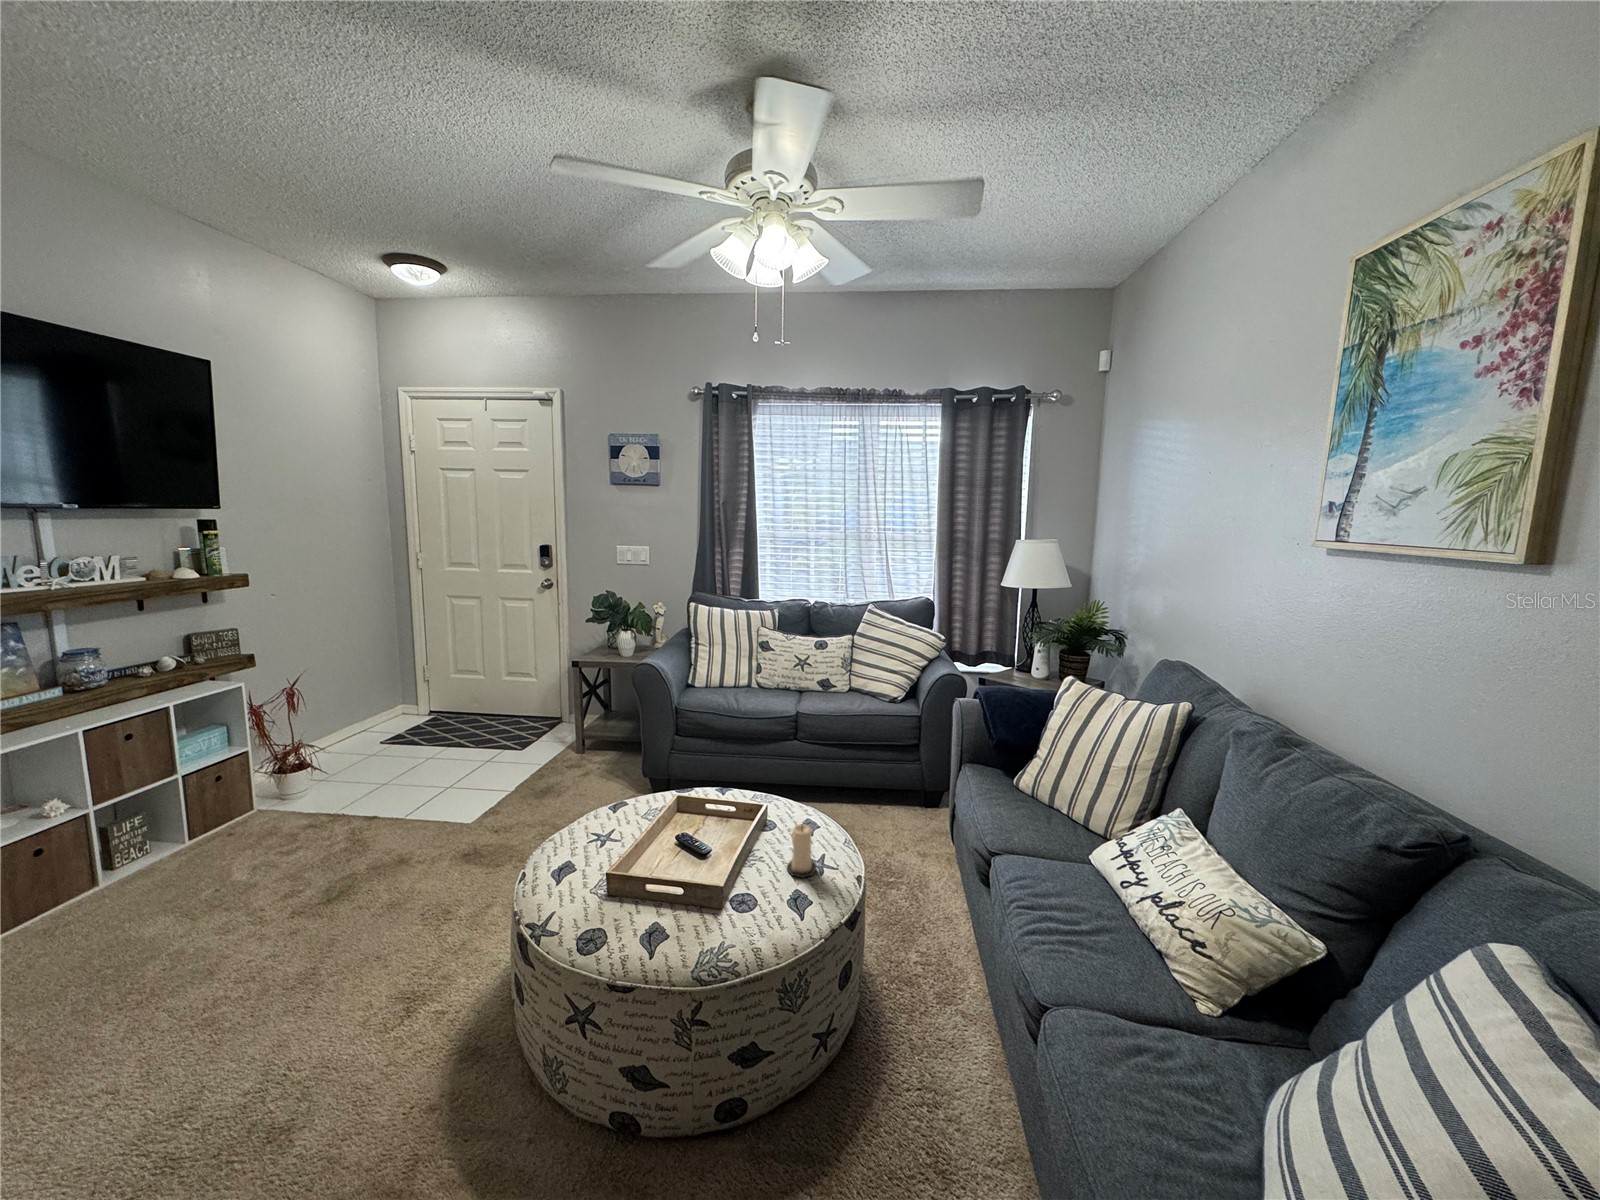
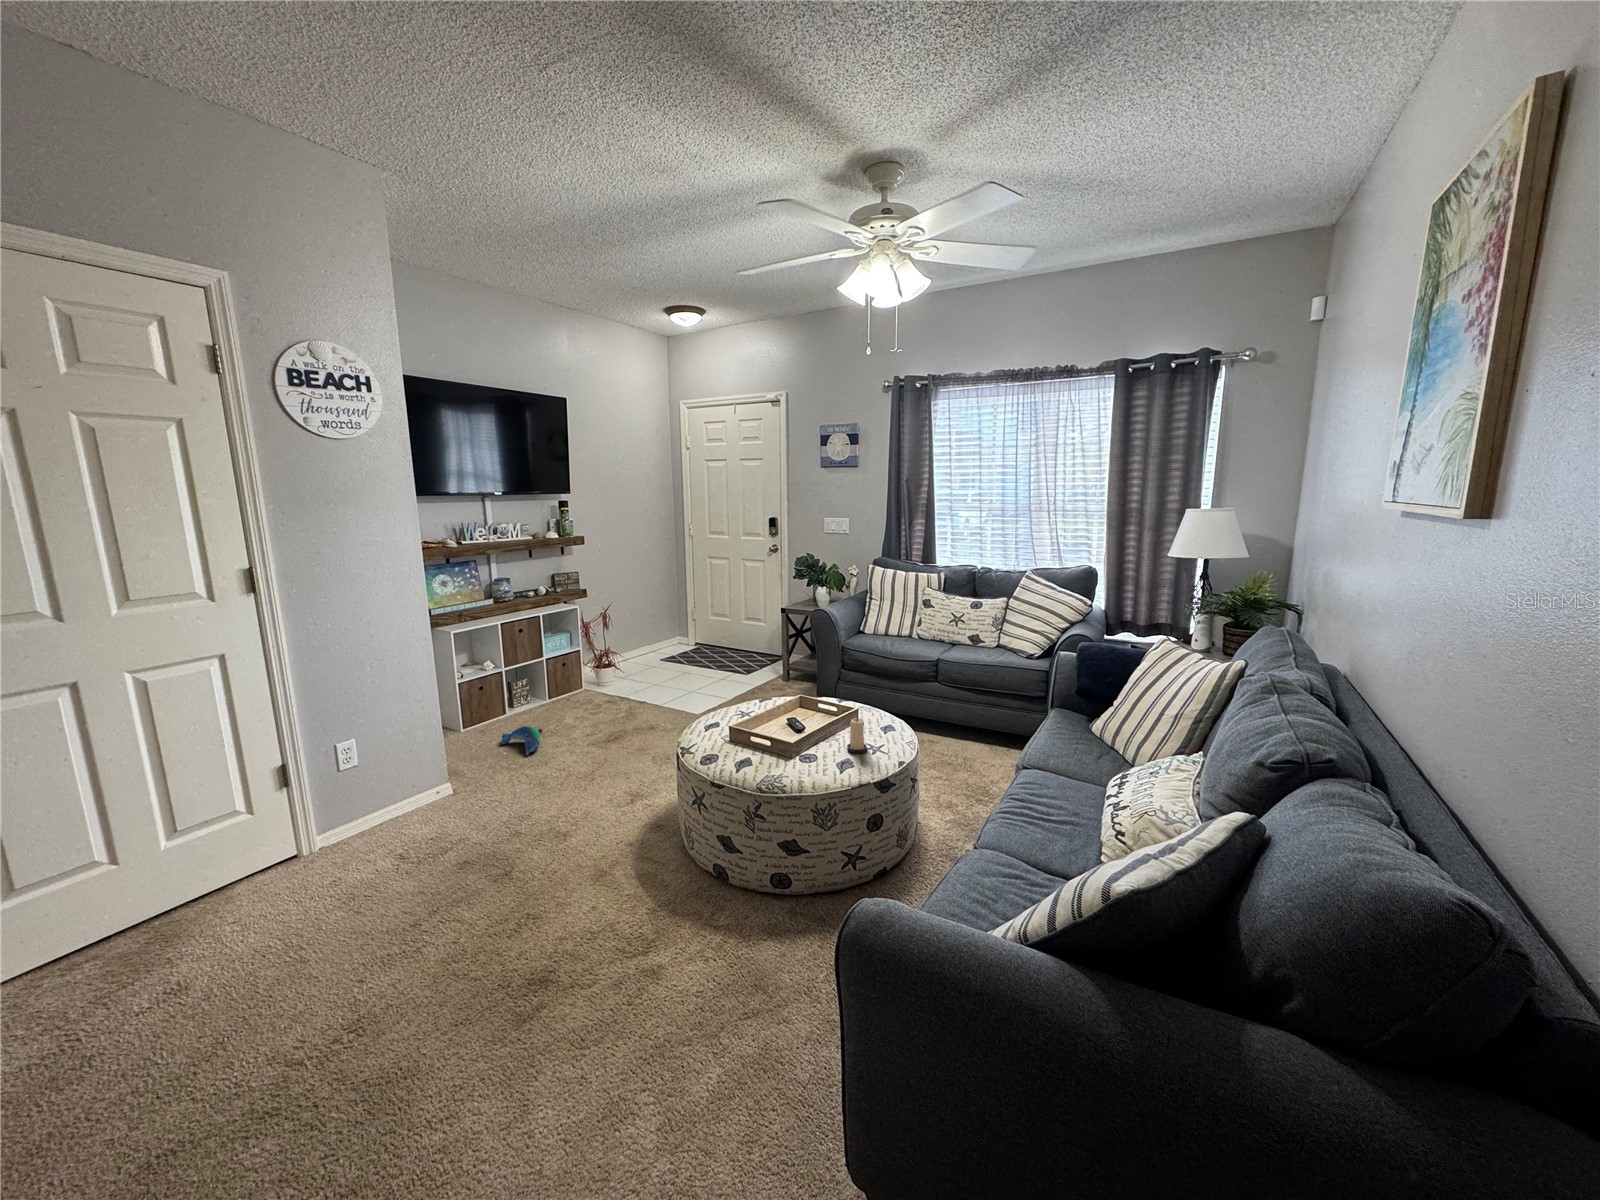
plush toy: none [87,905,187,964] -> present [500,726,542,755]

